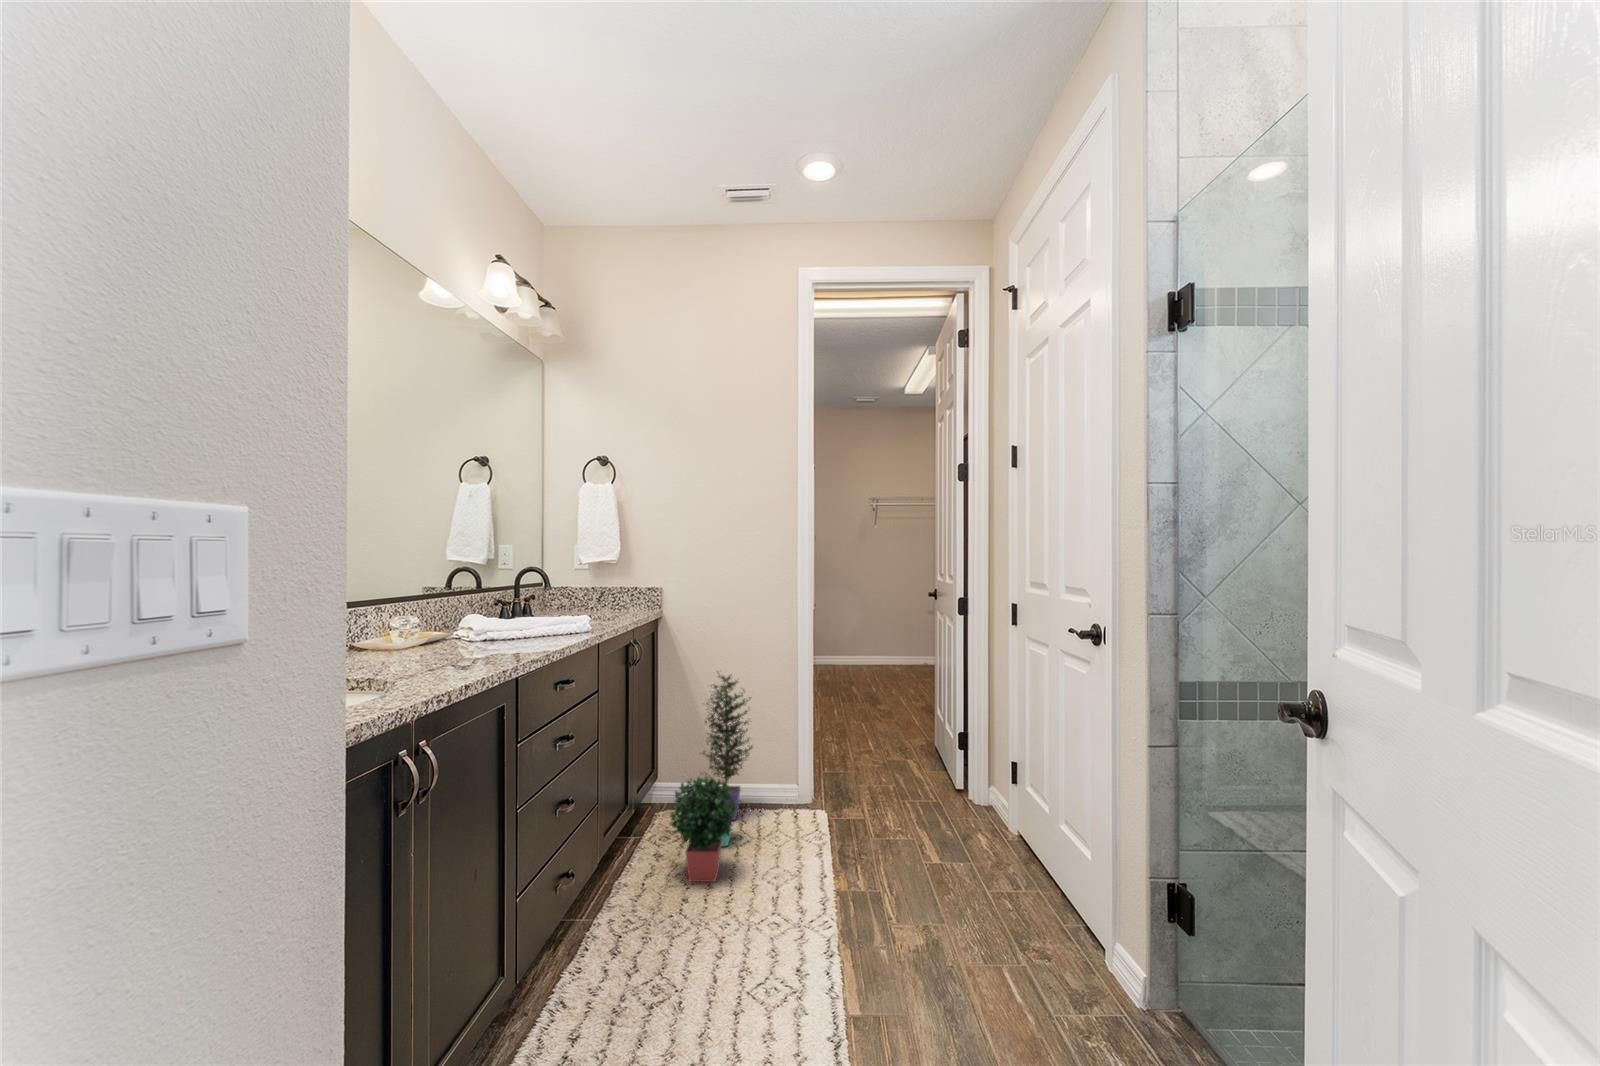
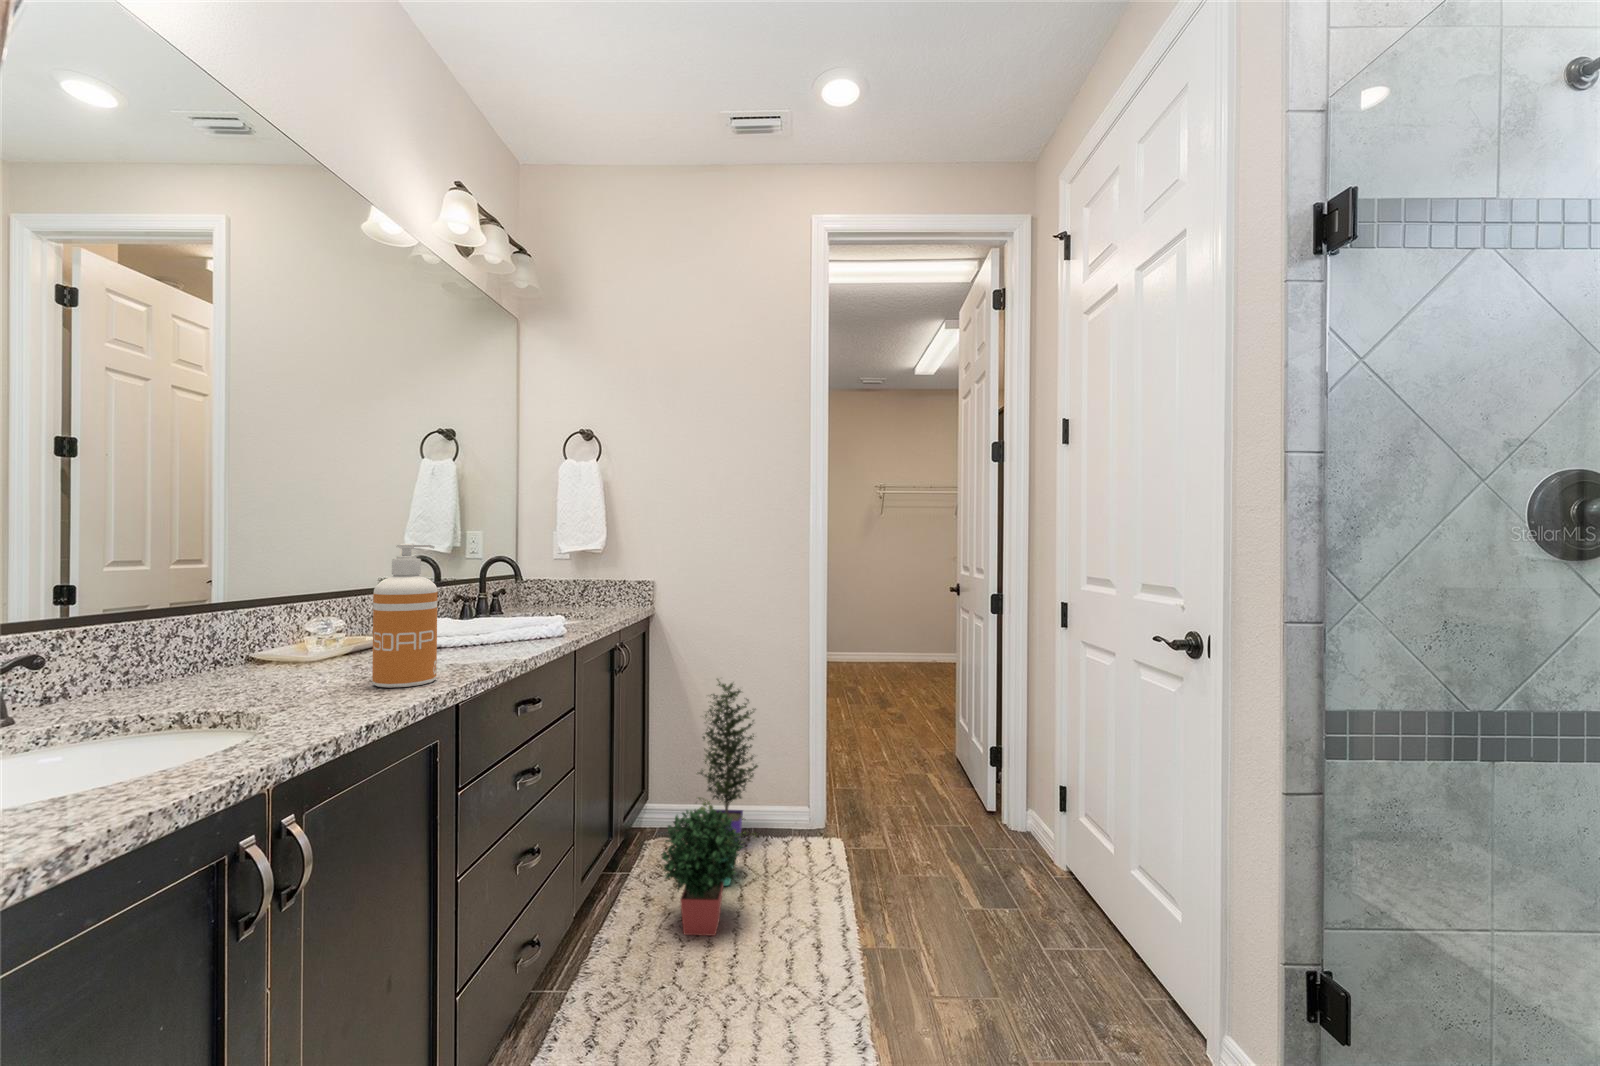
soap dispenser: none [454,557,501,665] -> present [372,544,437,688]

